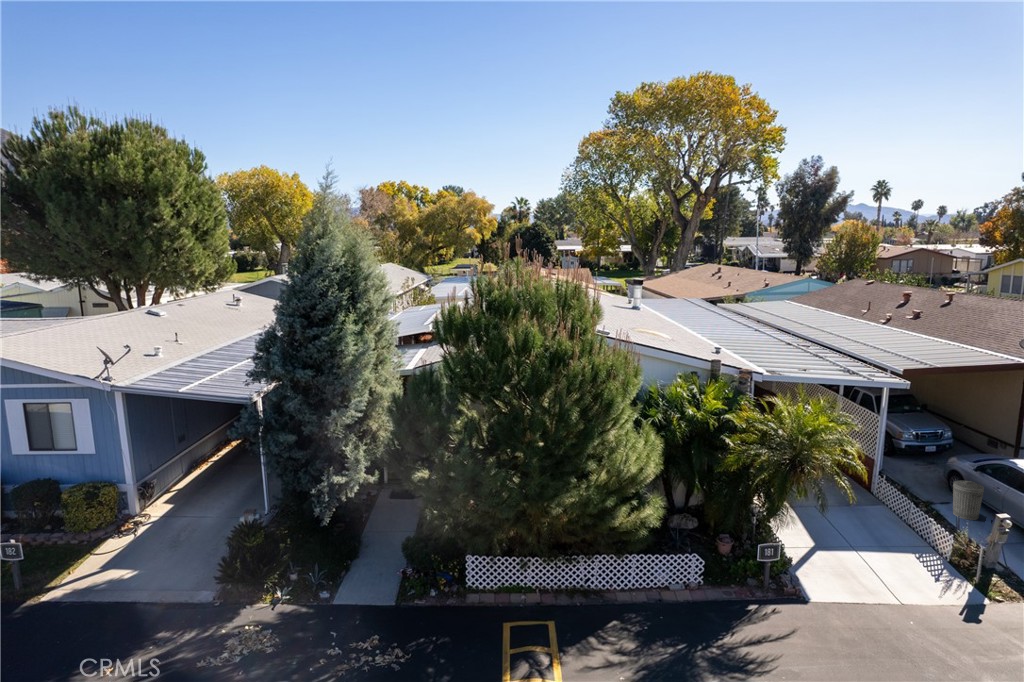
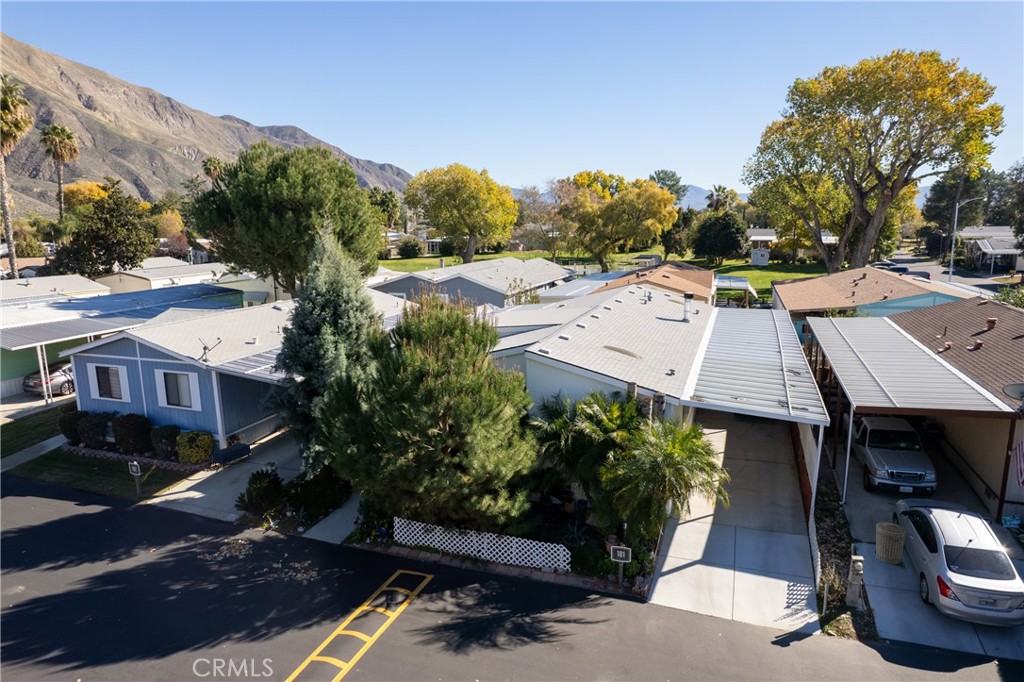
bench: none [121,492,175,531] -> present [212,443,251,469]

